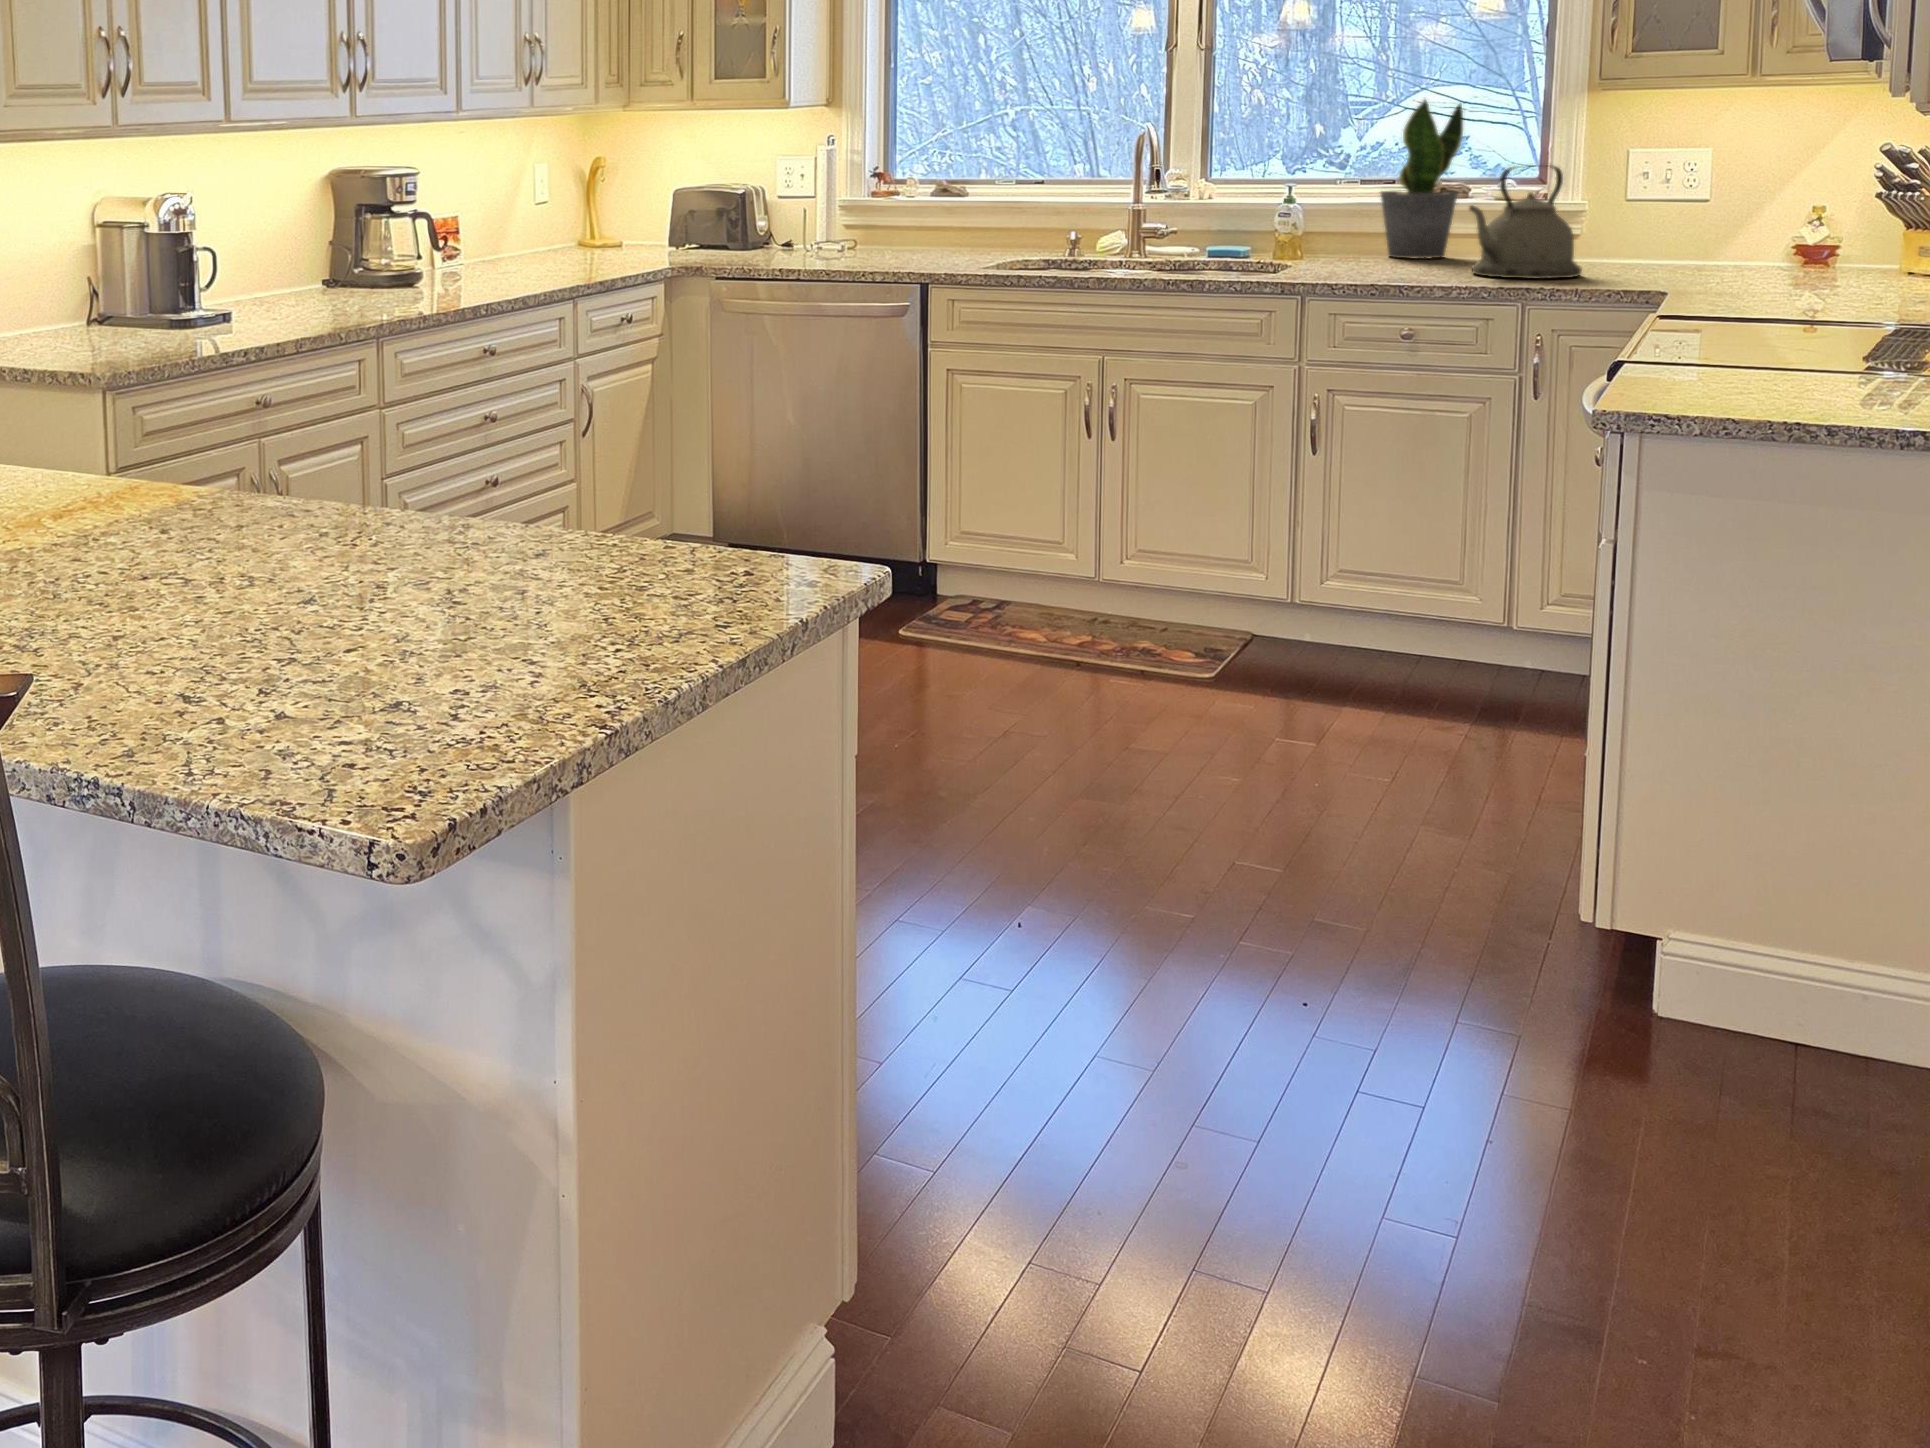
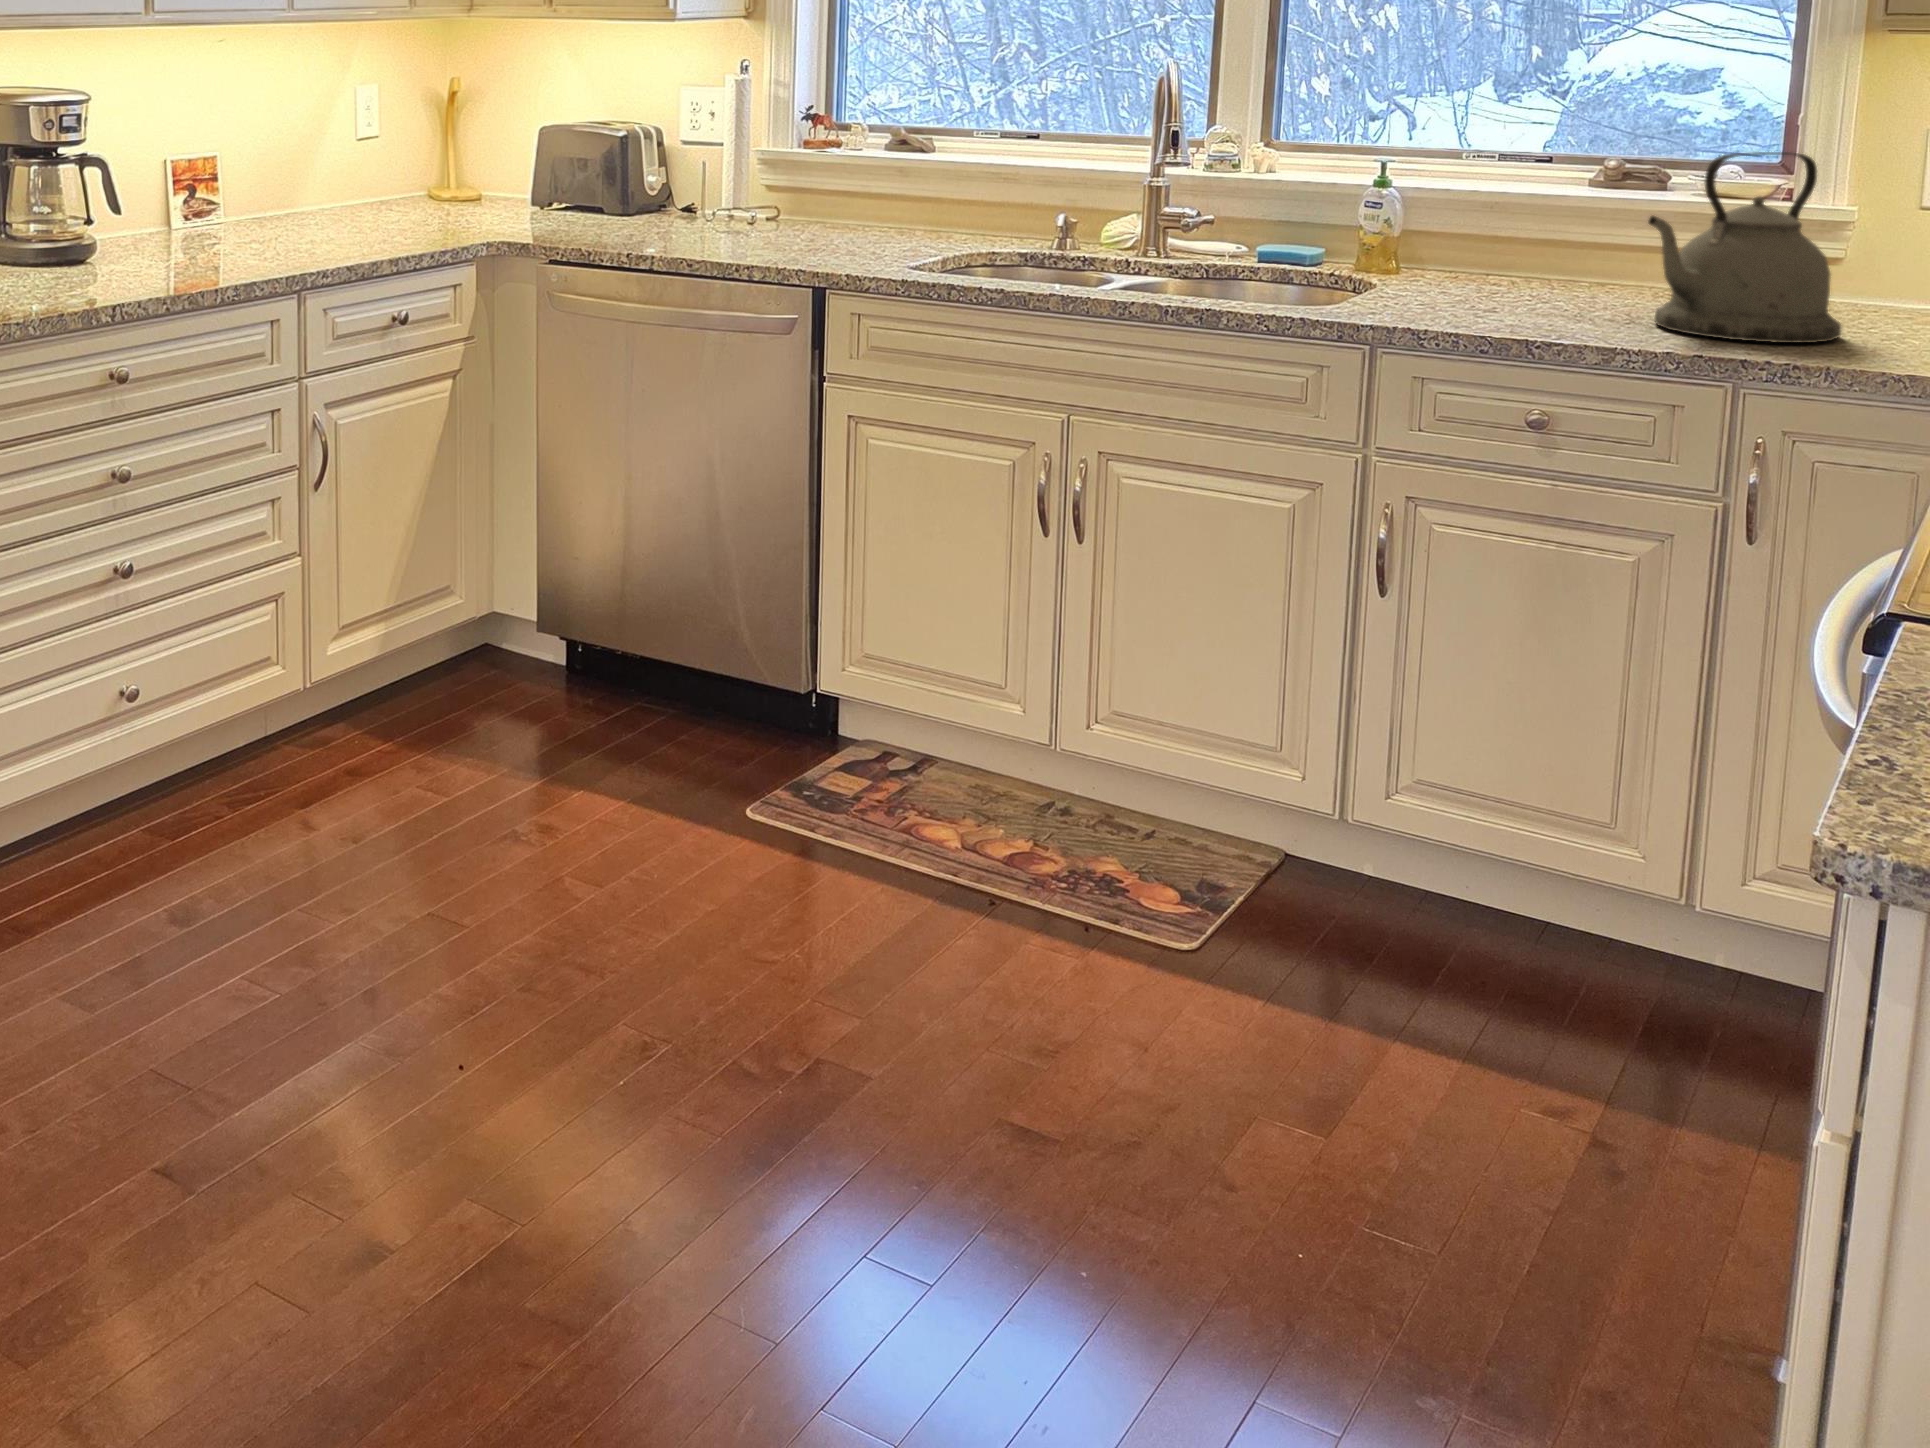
potted plant: present [1380,100,1463,259] -> none [1524,33,1664,285]

